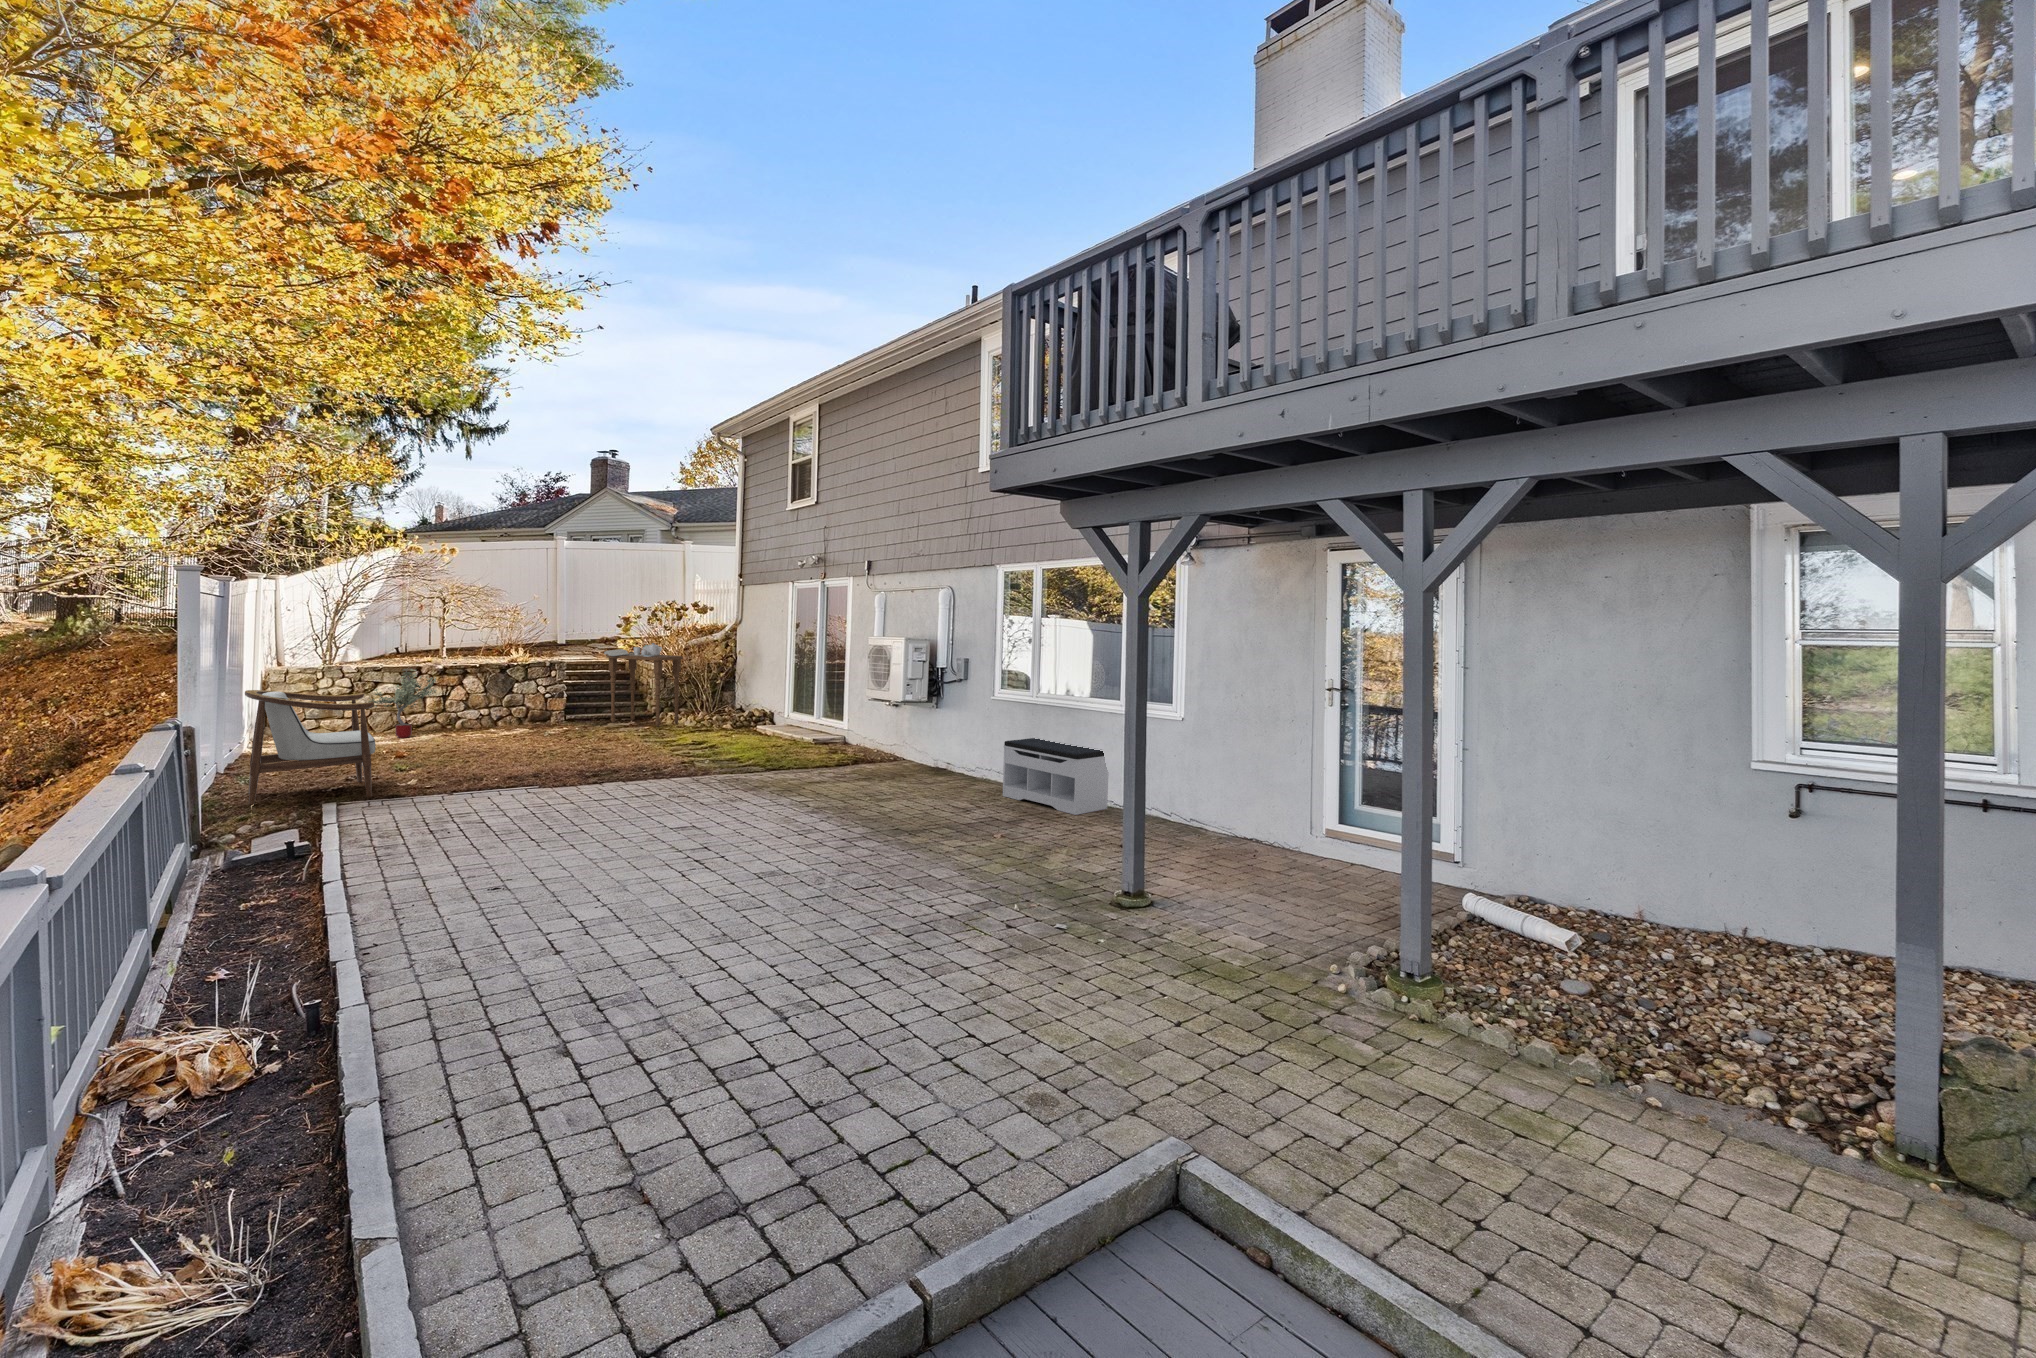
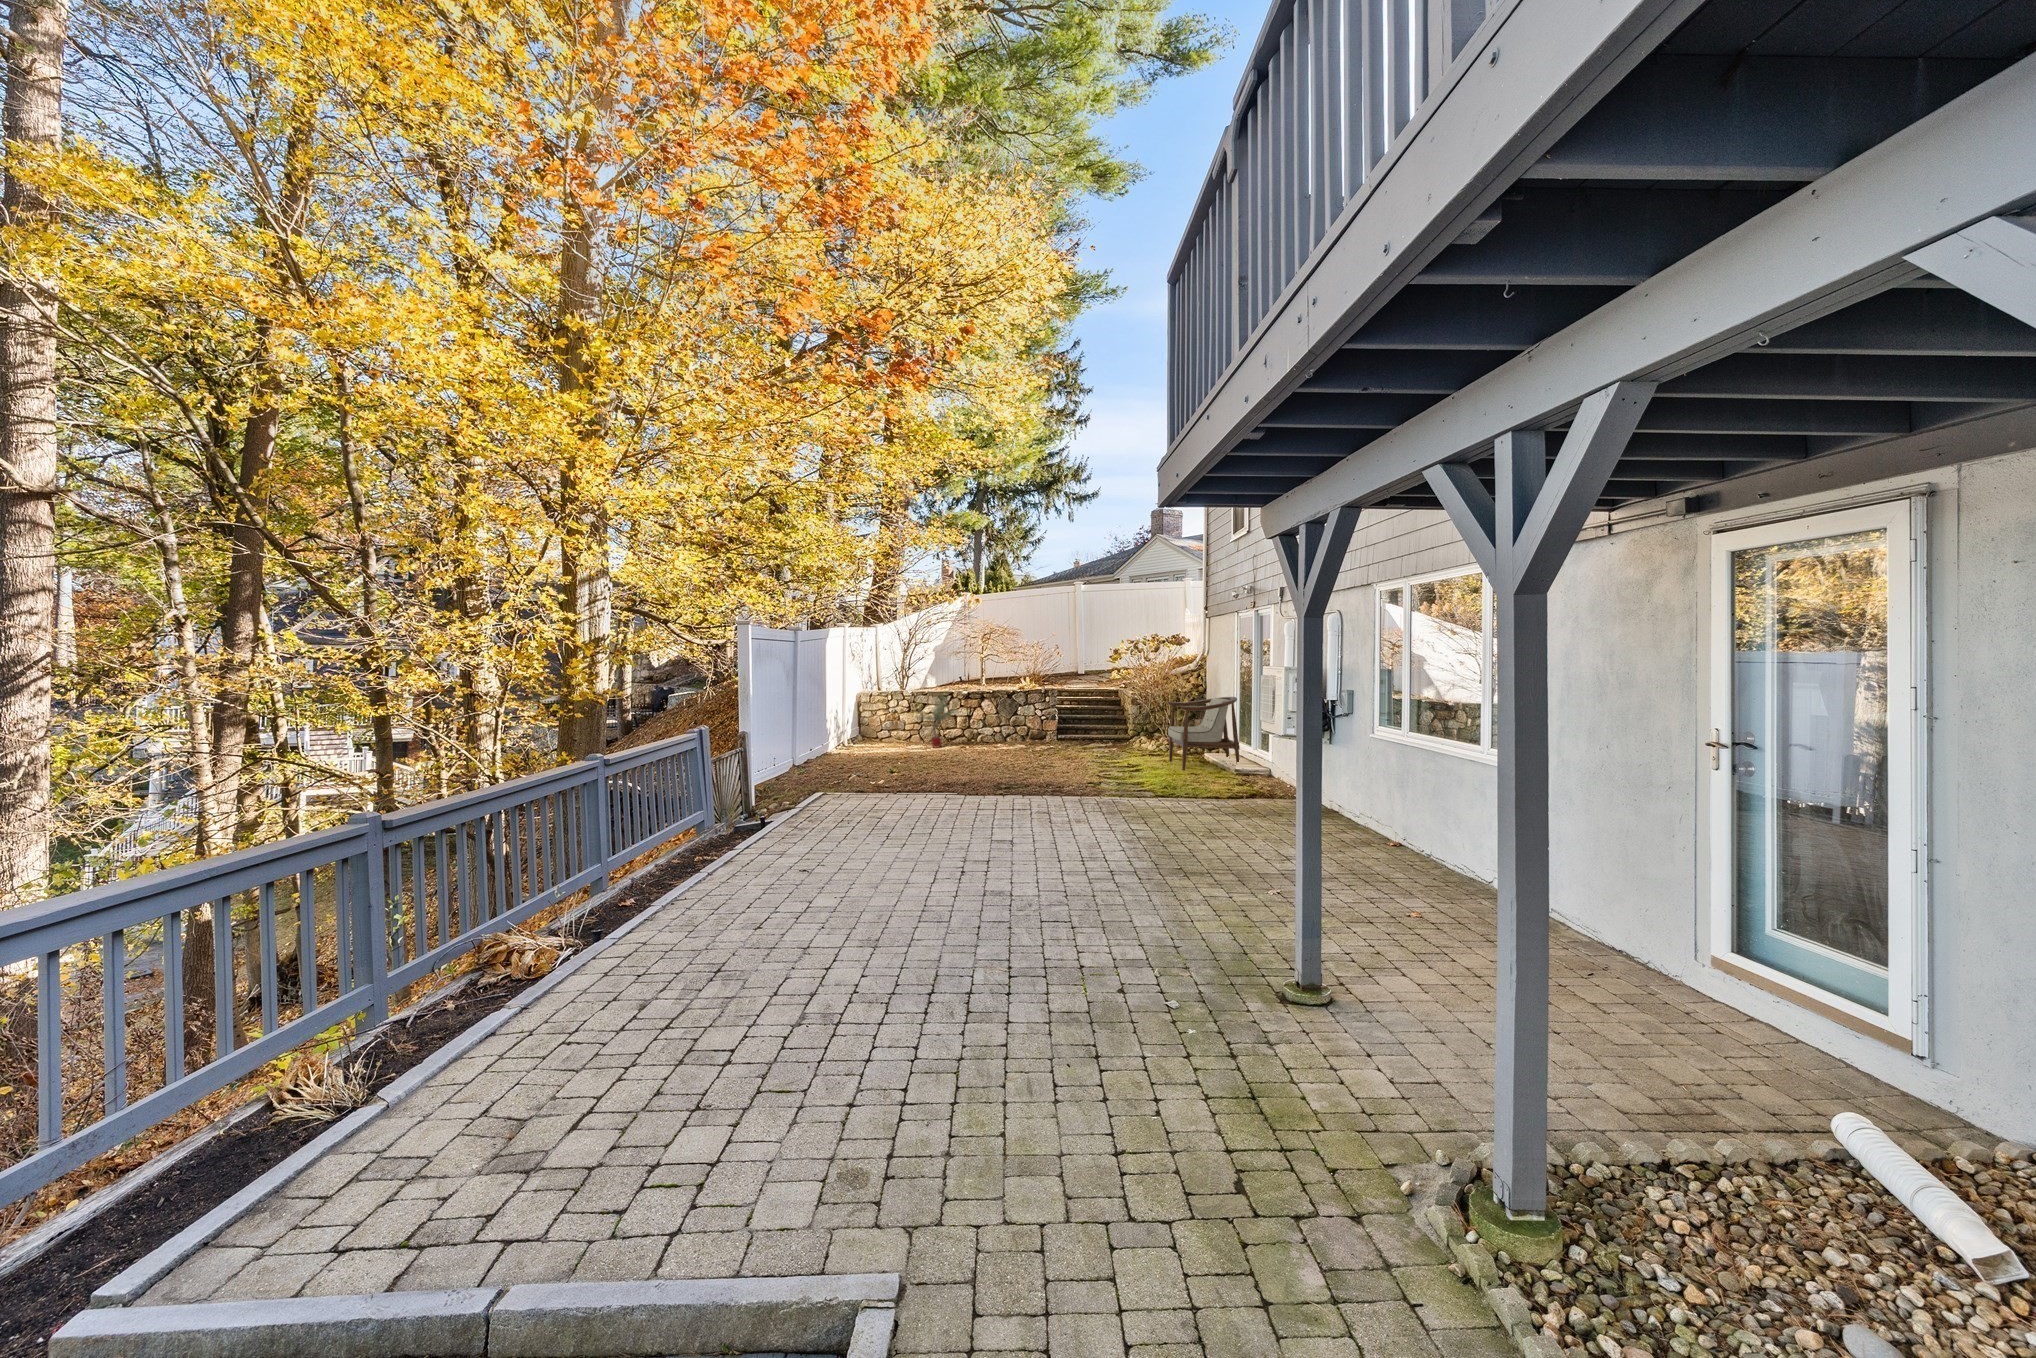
side table: present [604,643,683,727] -> none [1089,672,1151,750]
armchair: present [245,690,376,805] -> present [1168,697,1240,770]
bench: present [1003,738,1109,815] -> none [1348,781,1464,880]

